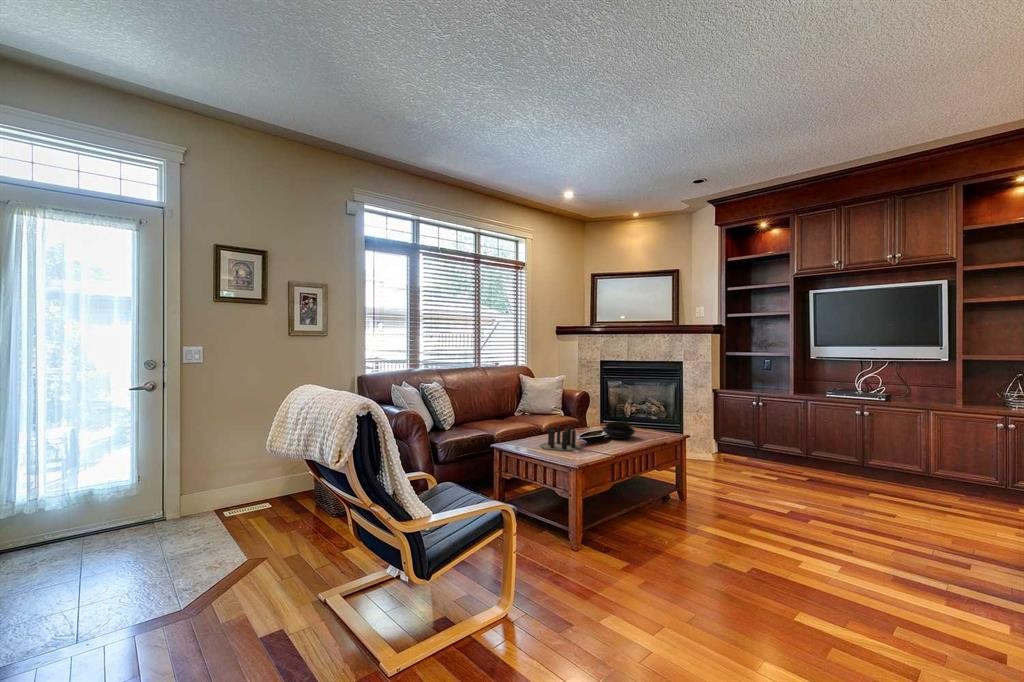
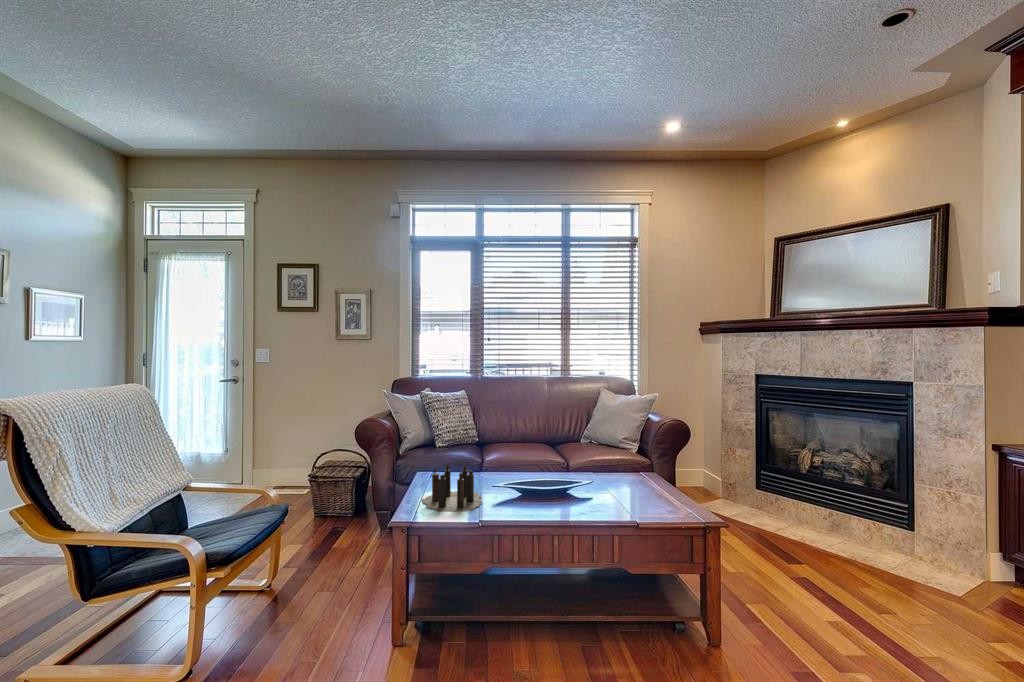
succulent plant: present [603,421,635,439] -> none [557,474,615,509]

